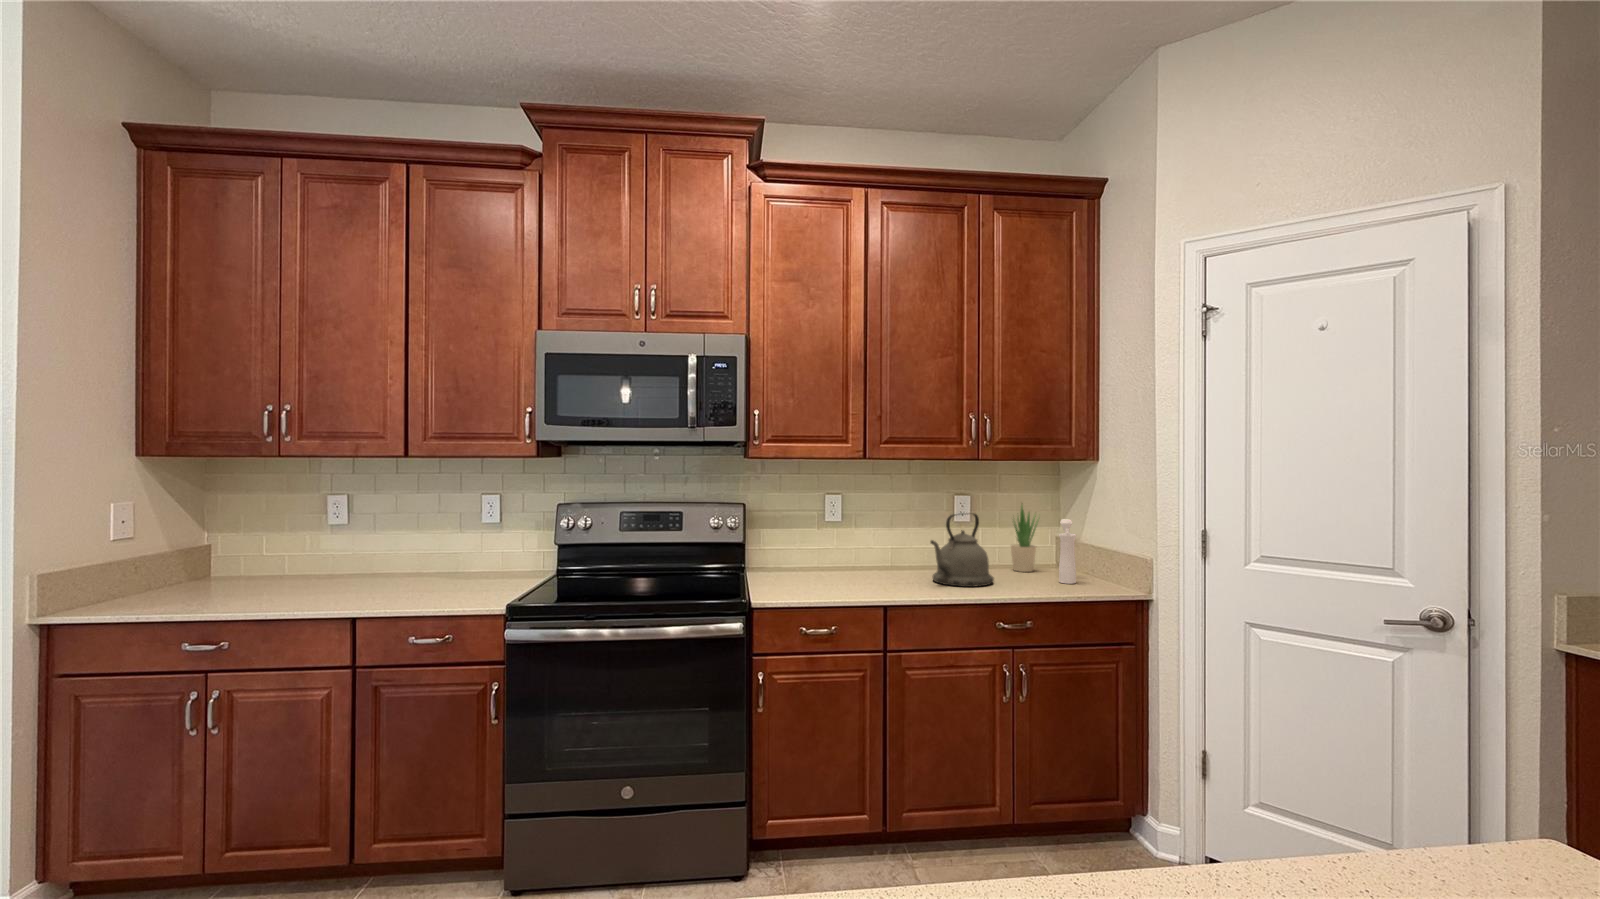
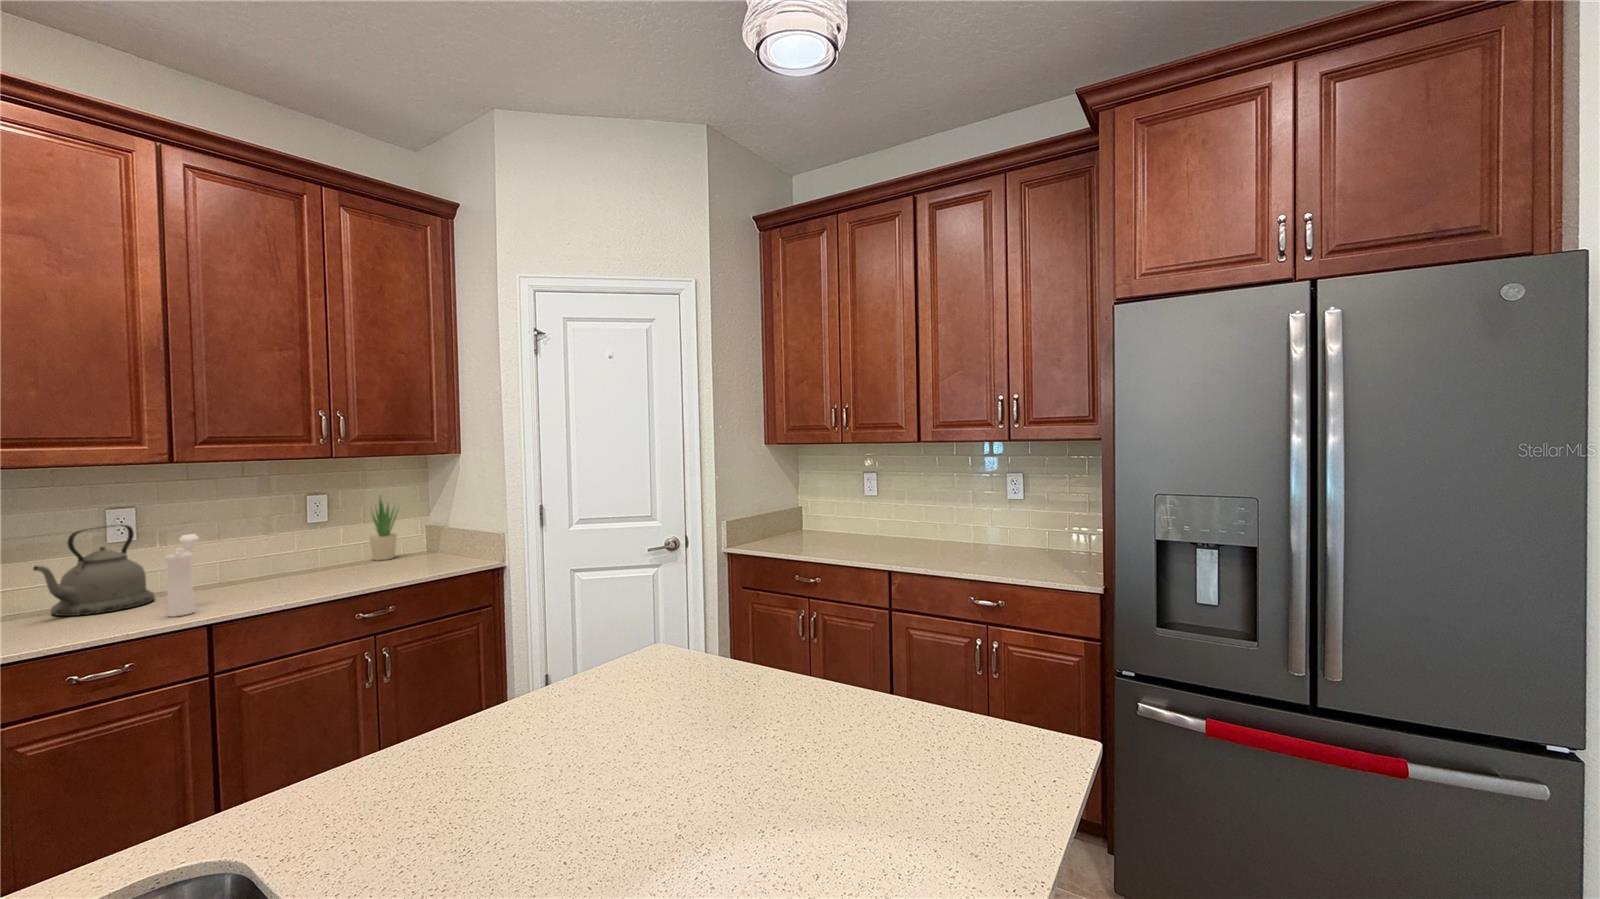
kettle: present [931,514,994,587] -> present [33,525,155,616]
pepper mill: present [1059,519,1076,584] -> present [165,534,199,617]

